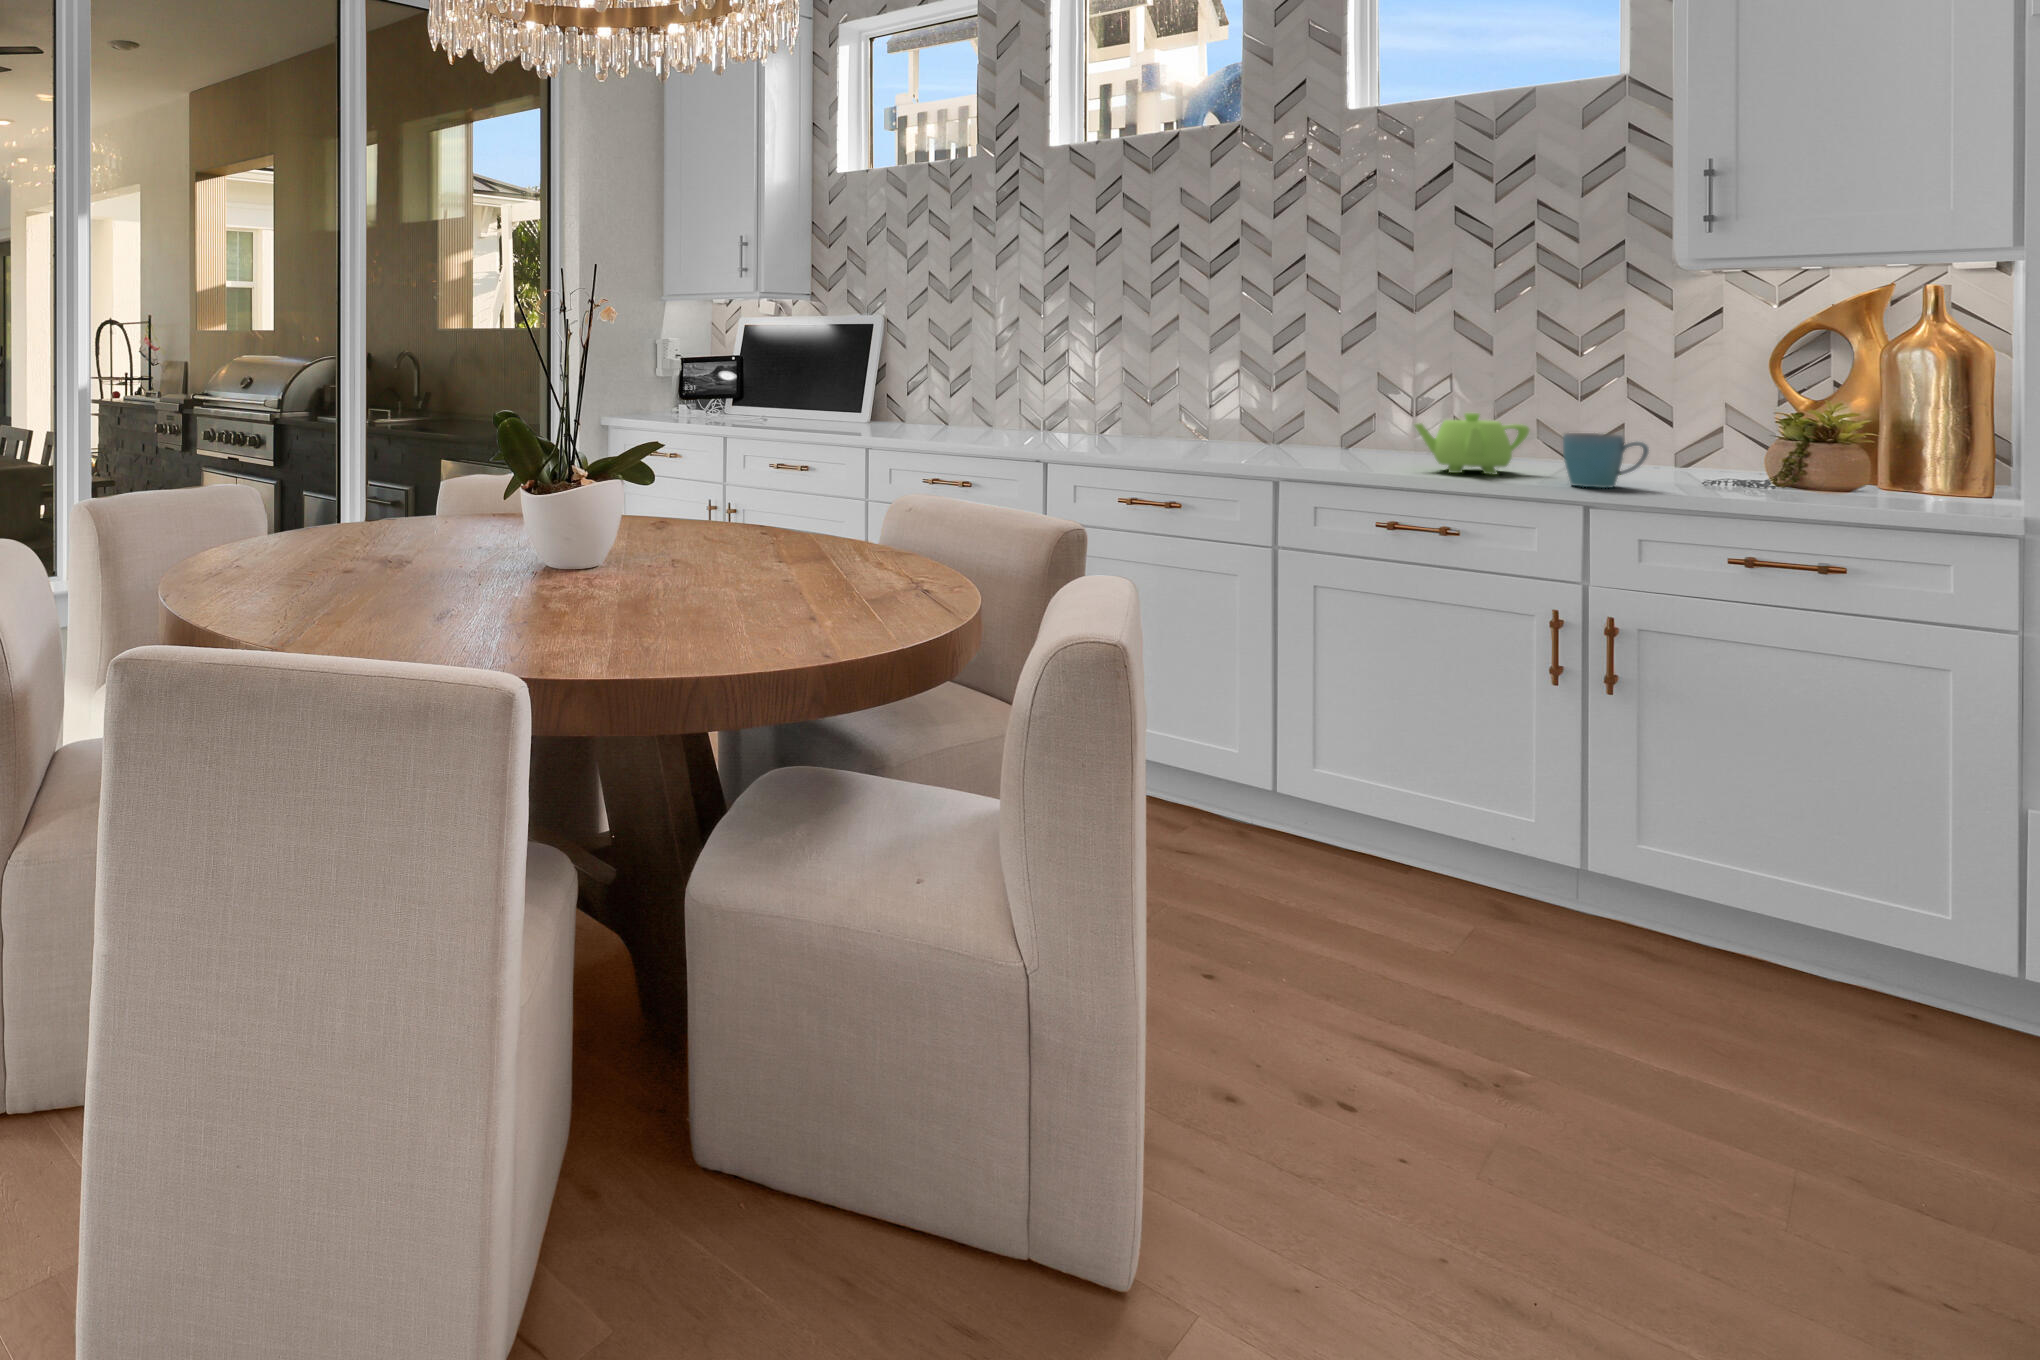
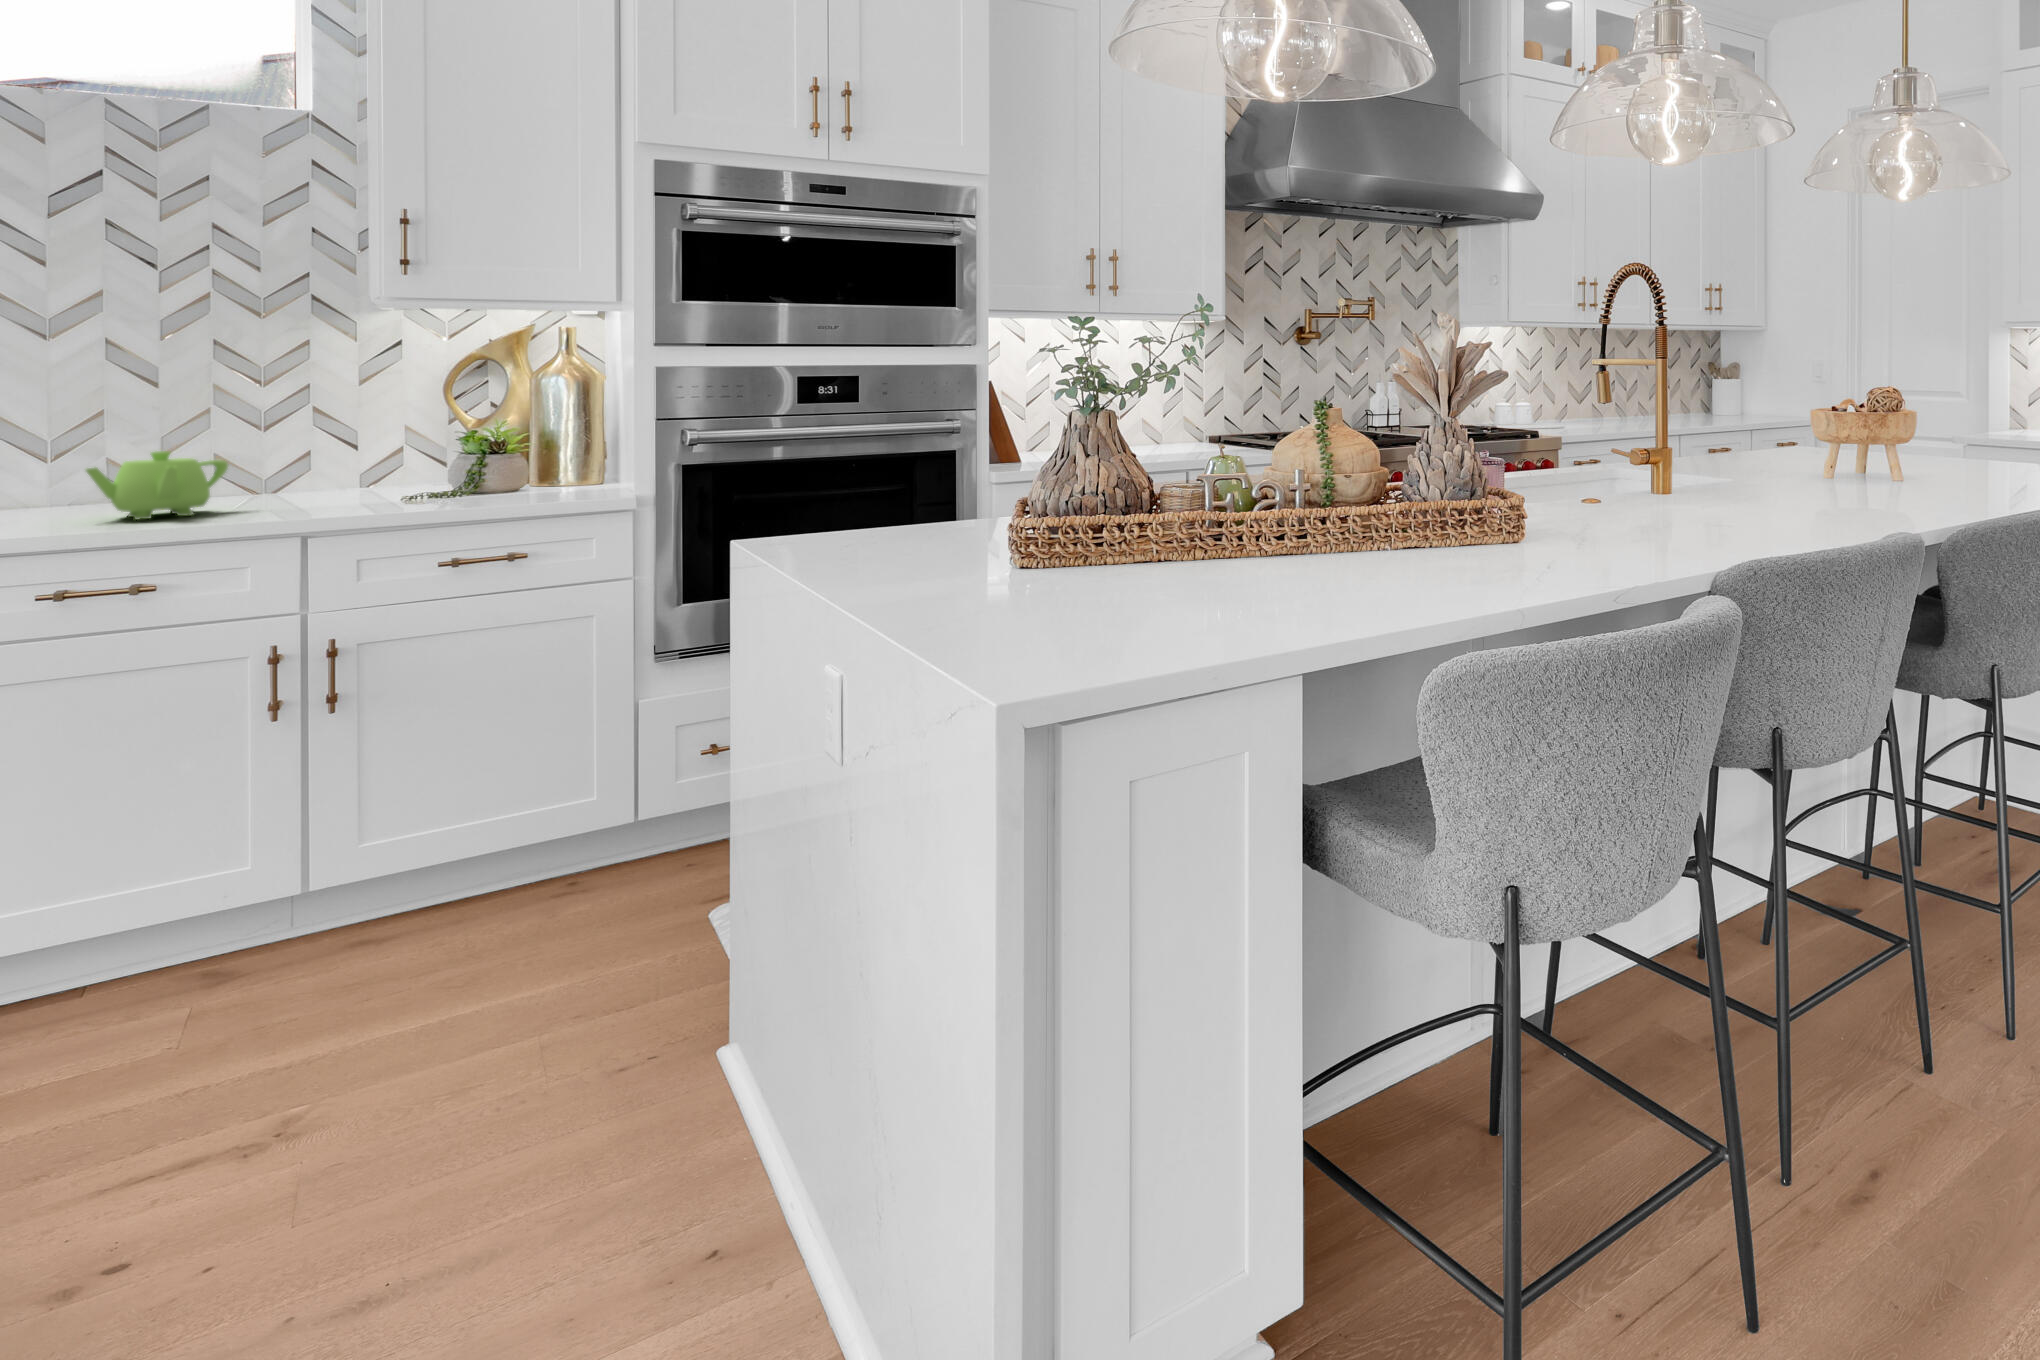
mug: present [1563,433,1649,488] -> none [274,462,360,516]

